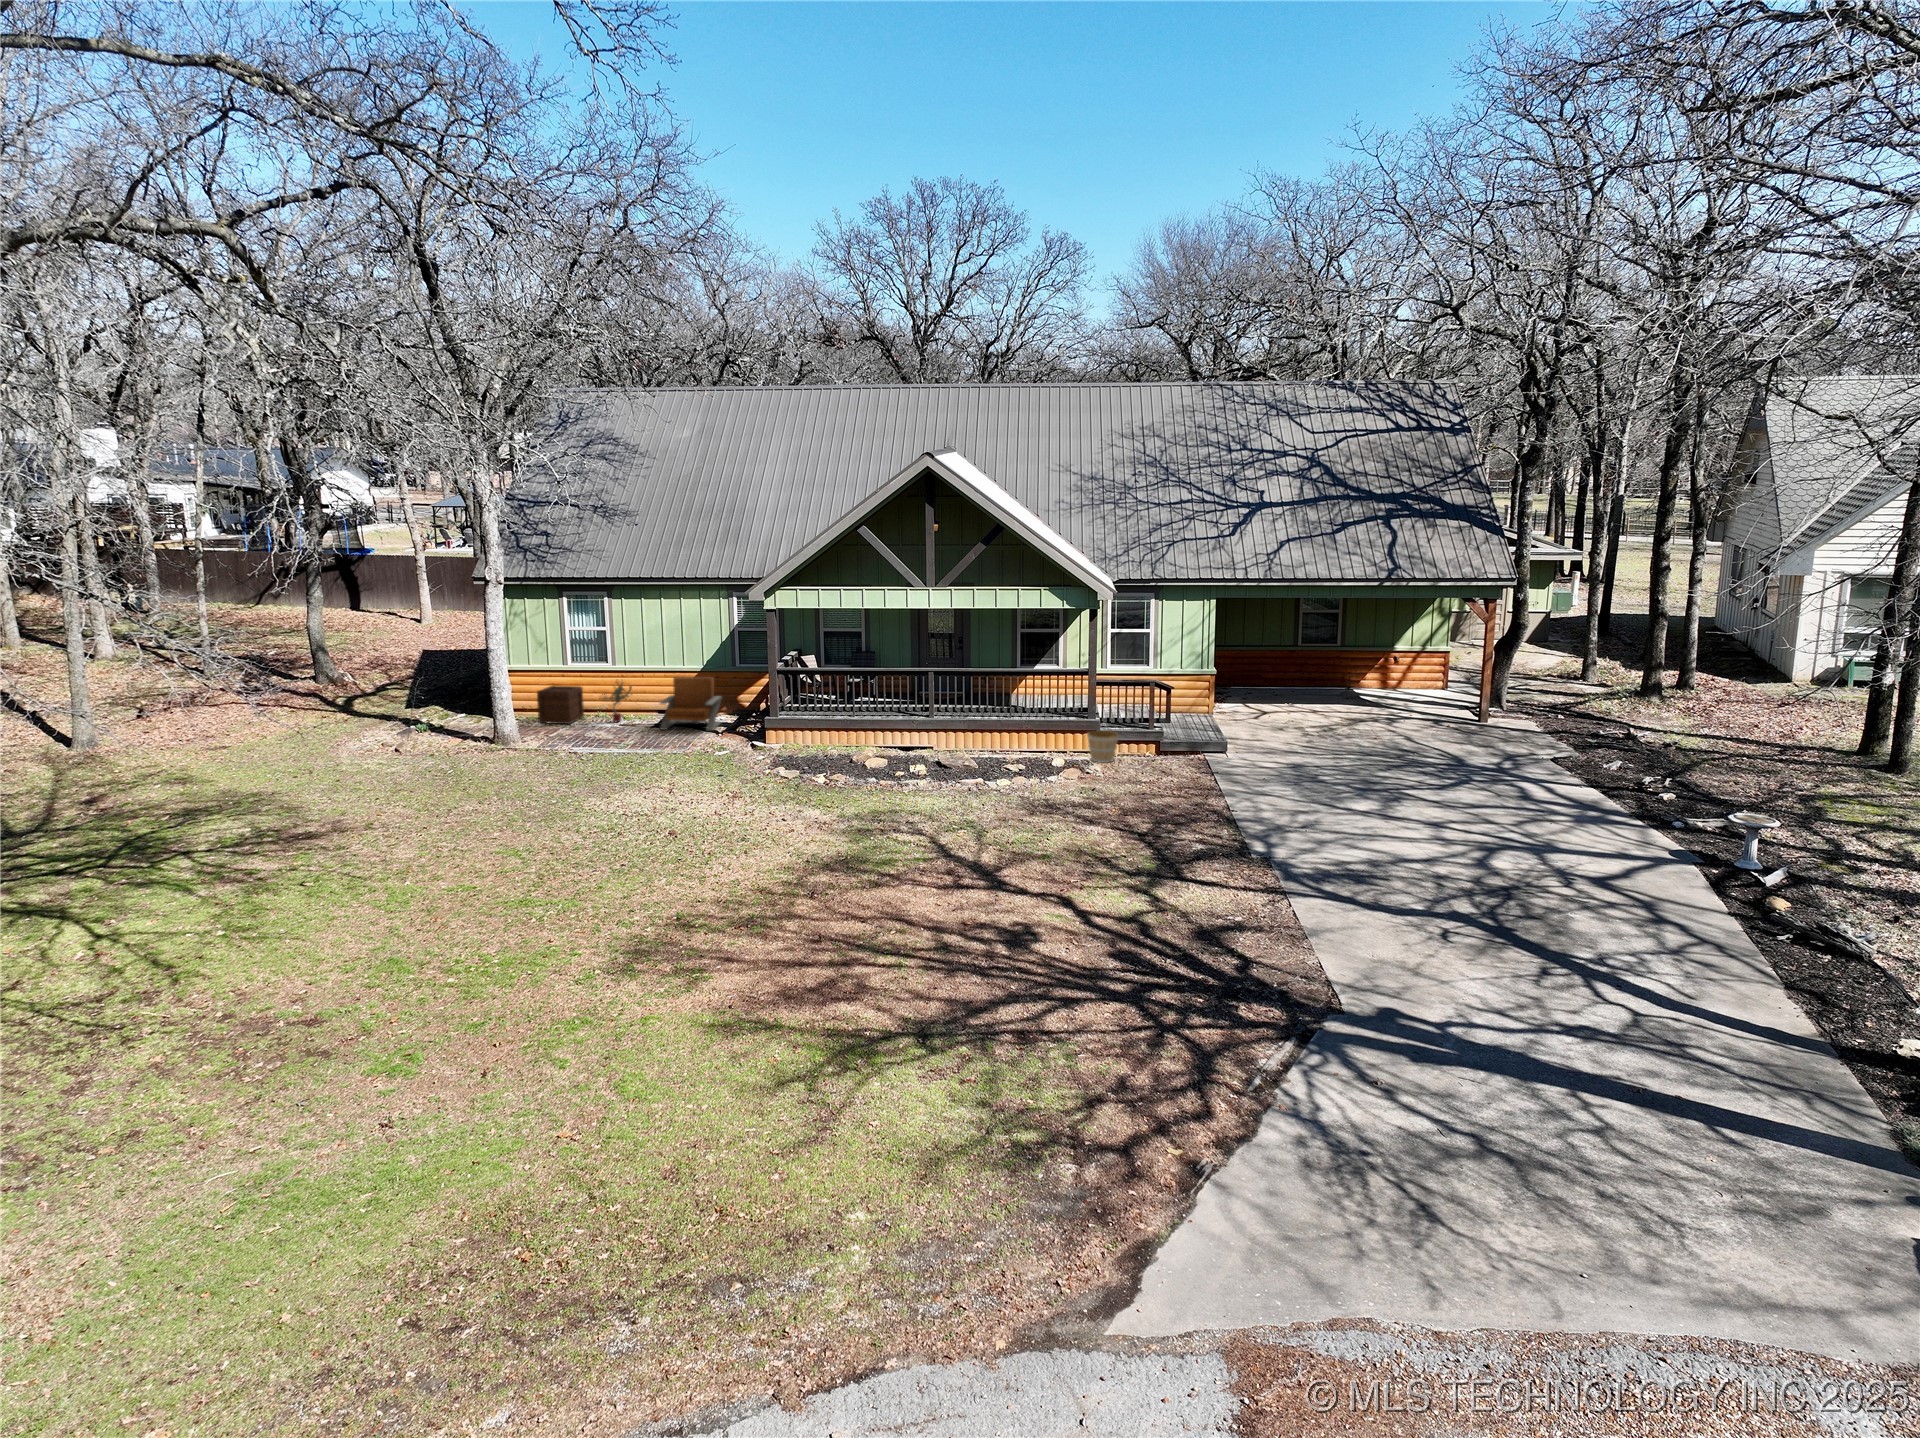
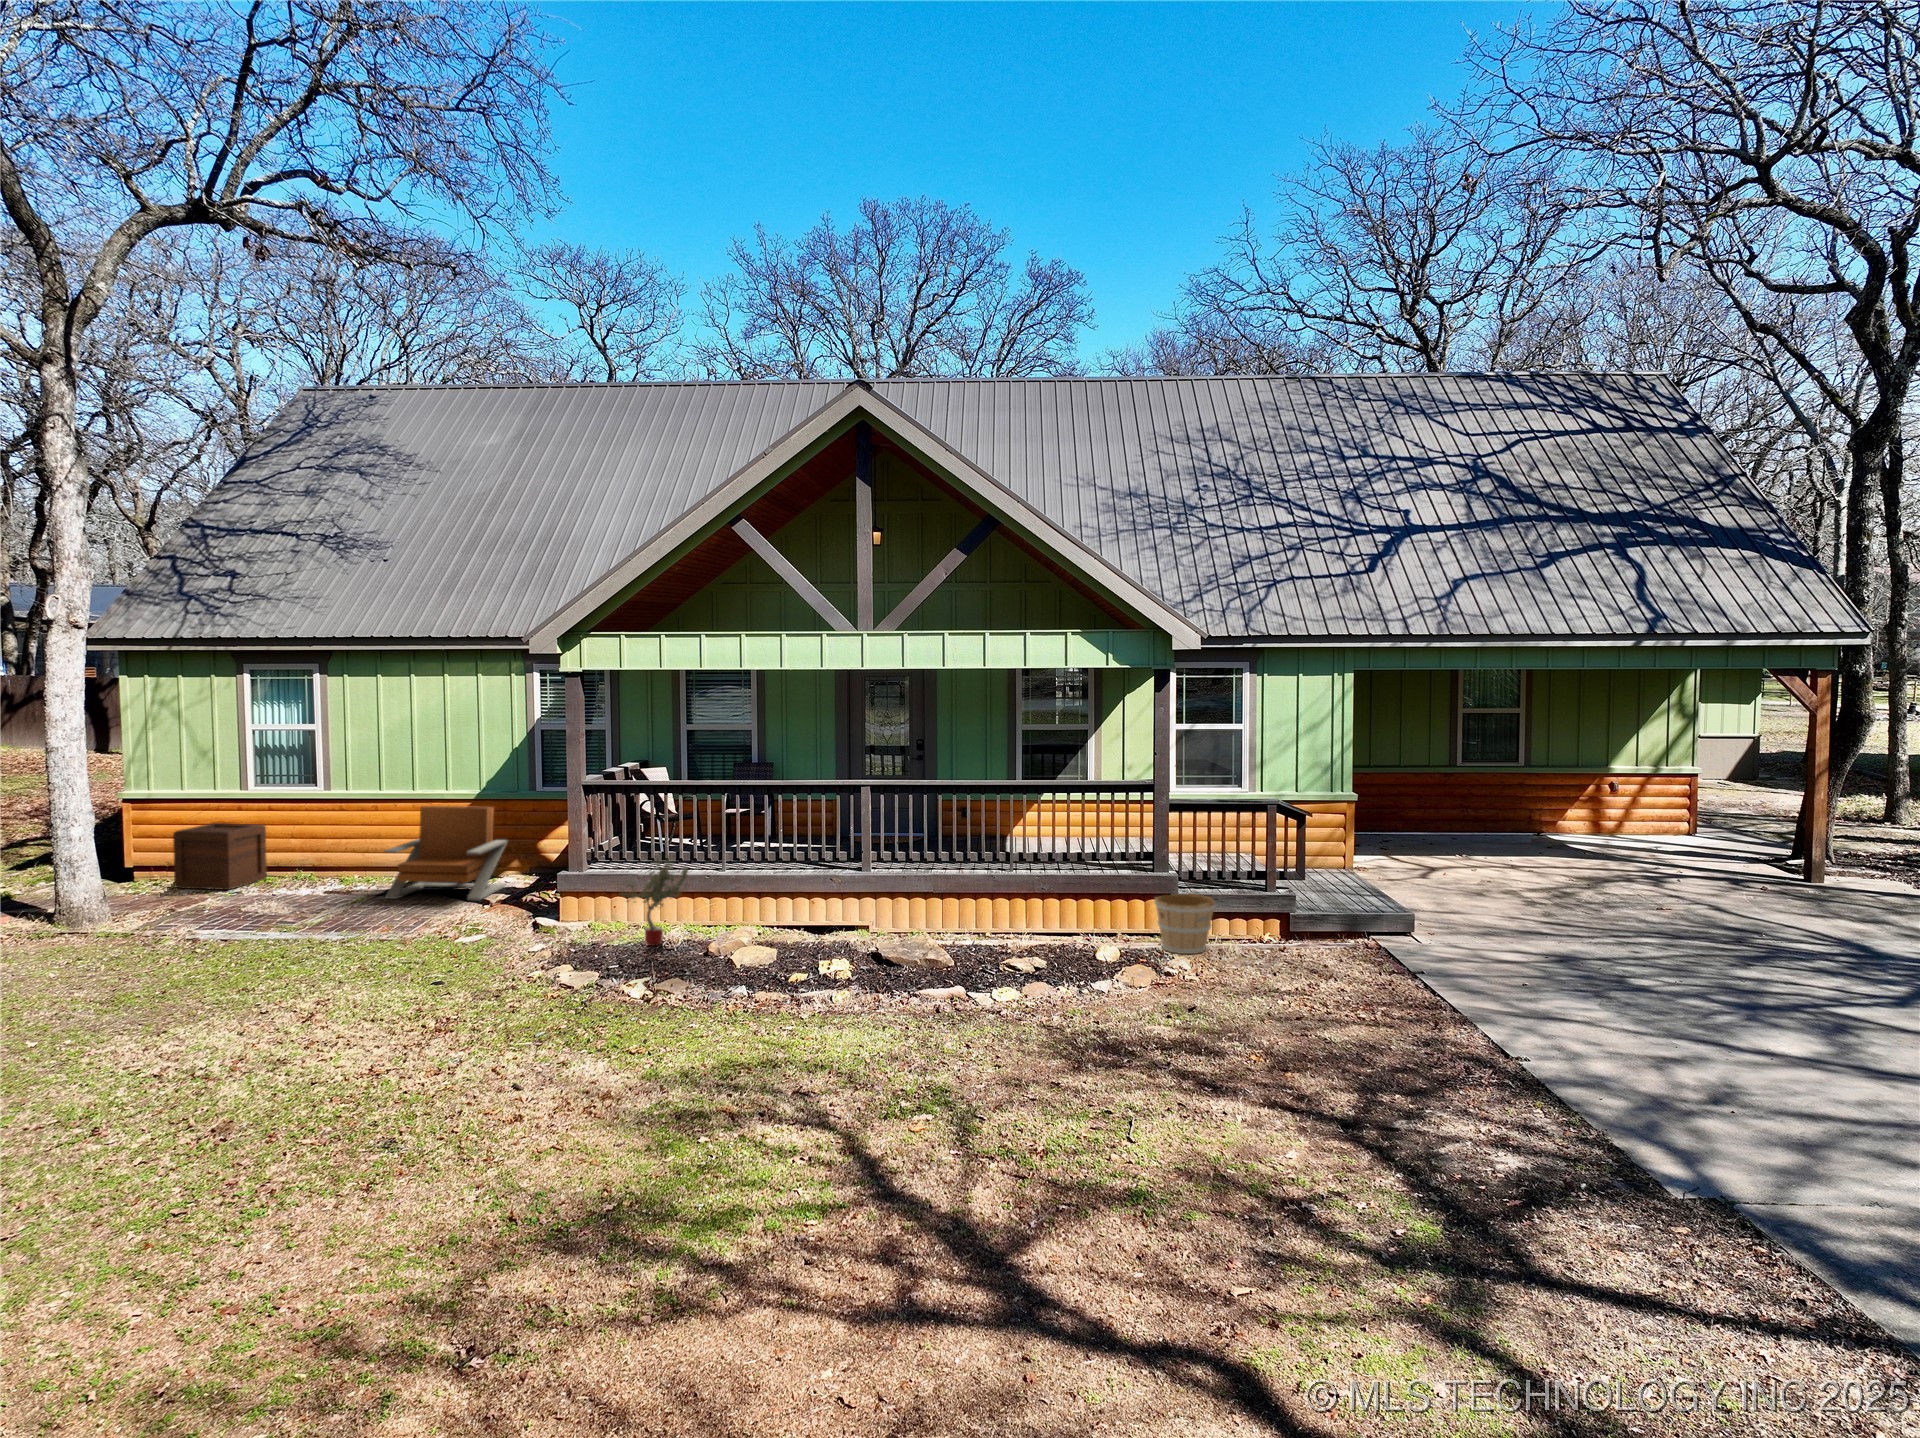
potted tree: present [602,682,632,722] -> present [620,856,688,946]

